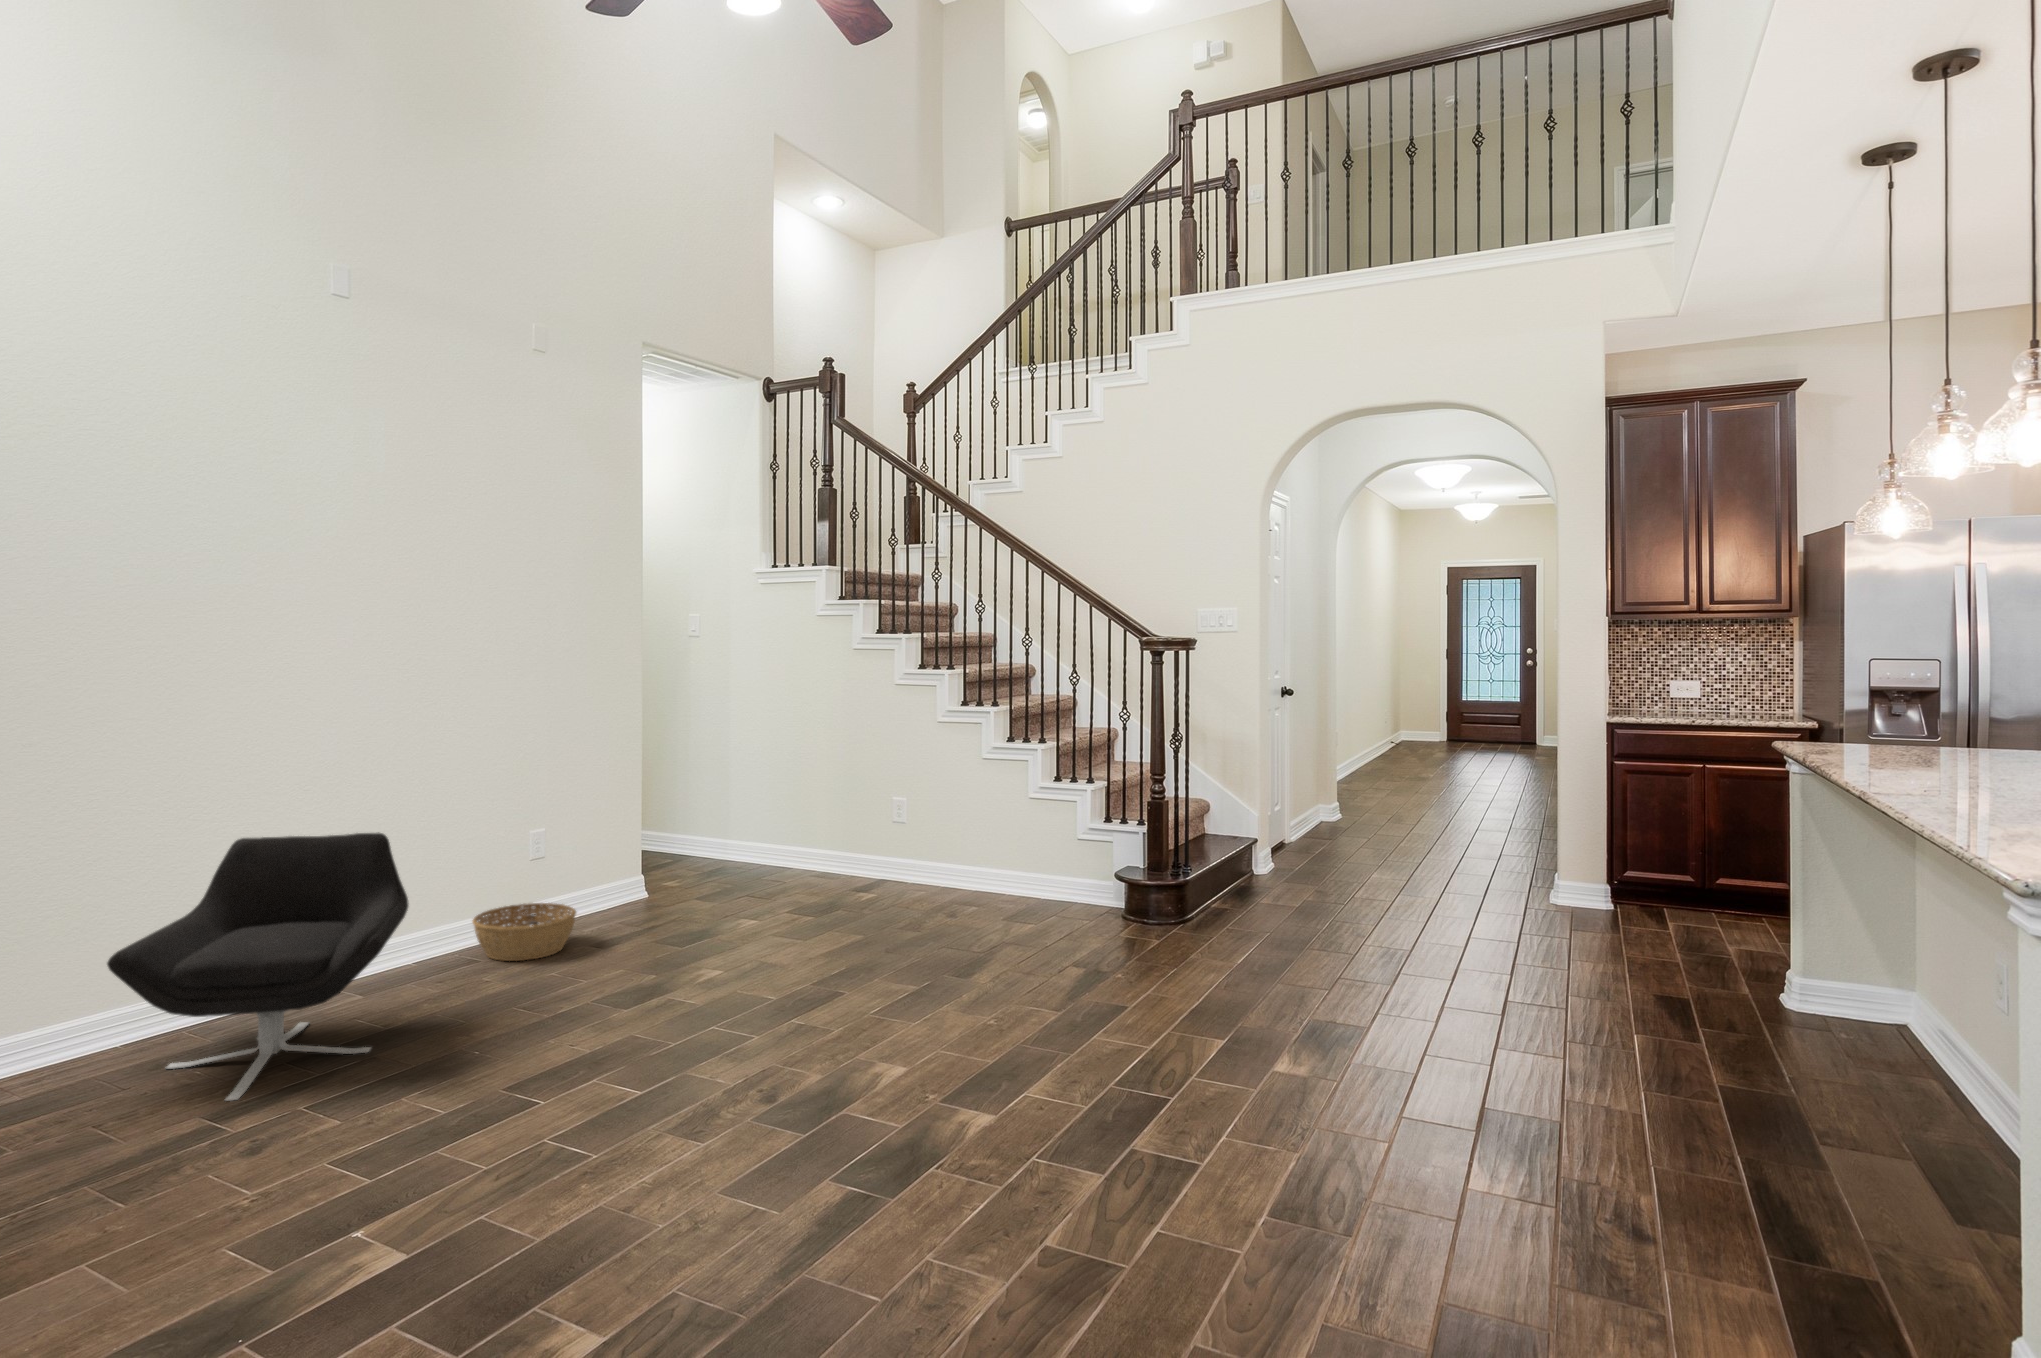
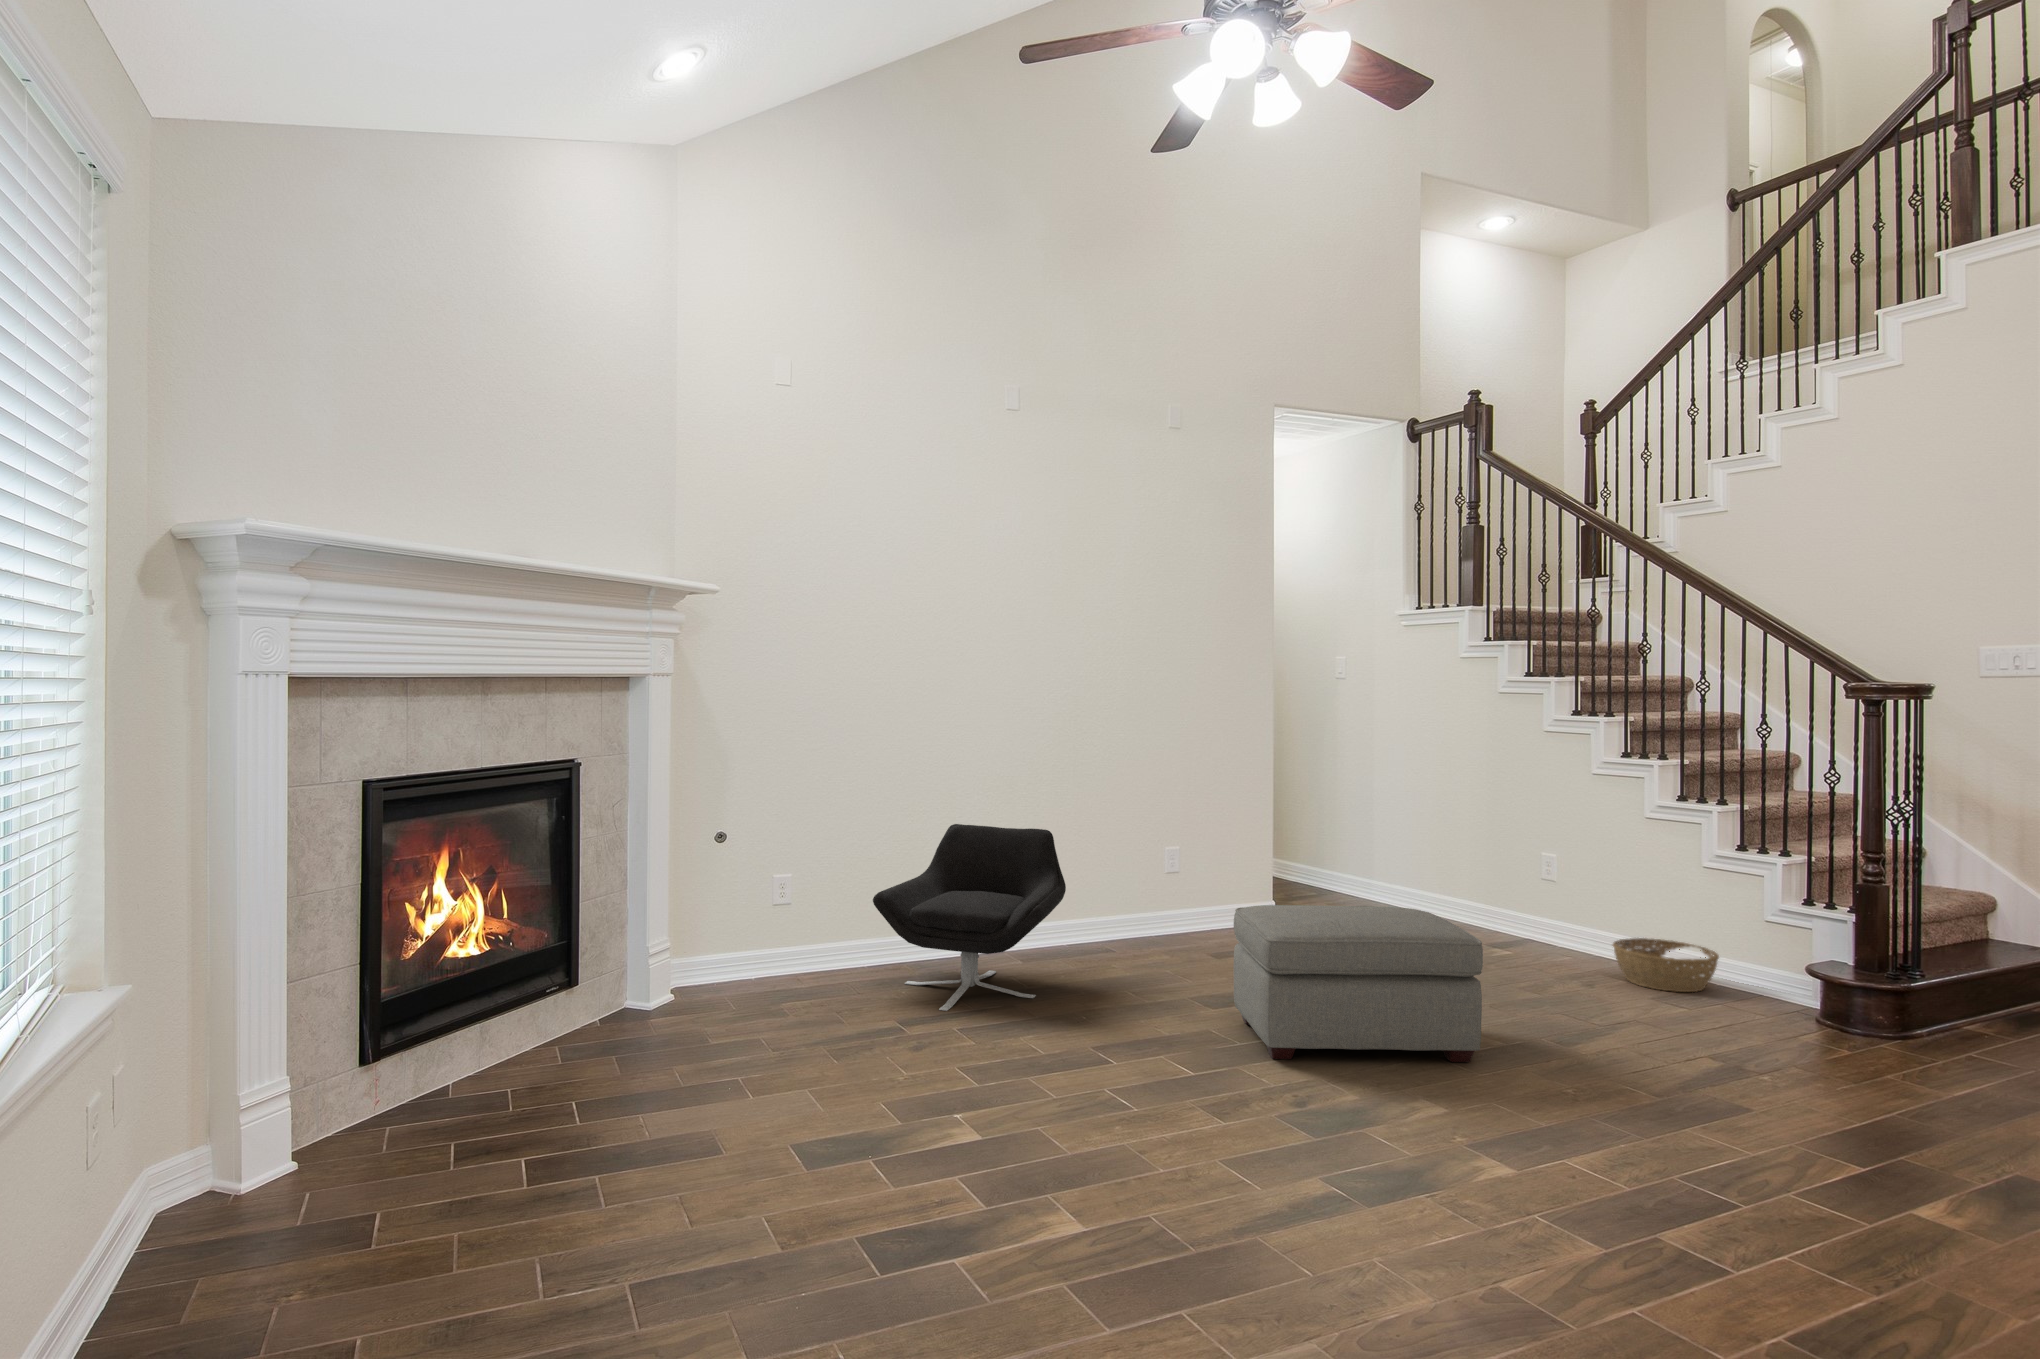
ottoman: none [629,876,896,1073] -> present [1234,905,1483,1062]
basket: present [472,903,576,961] -> present [1613,938,1719,992]

